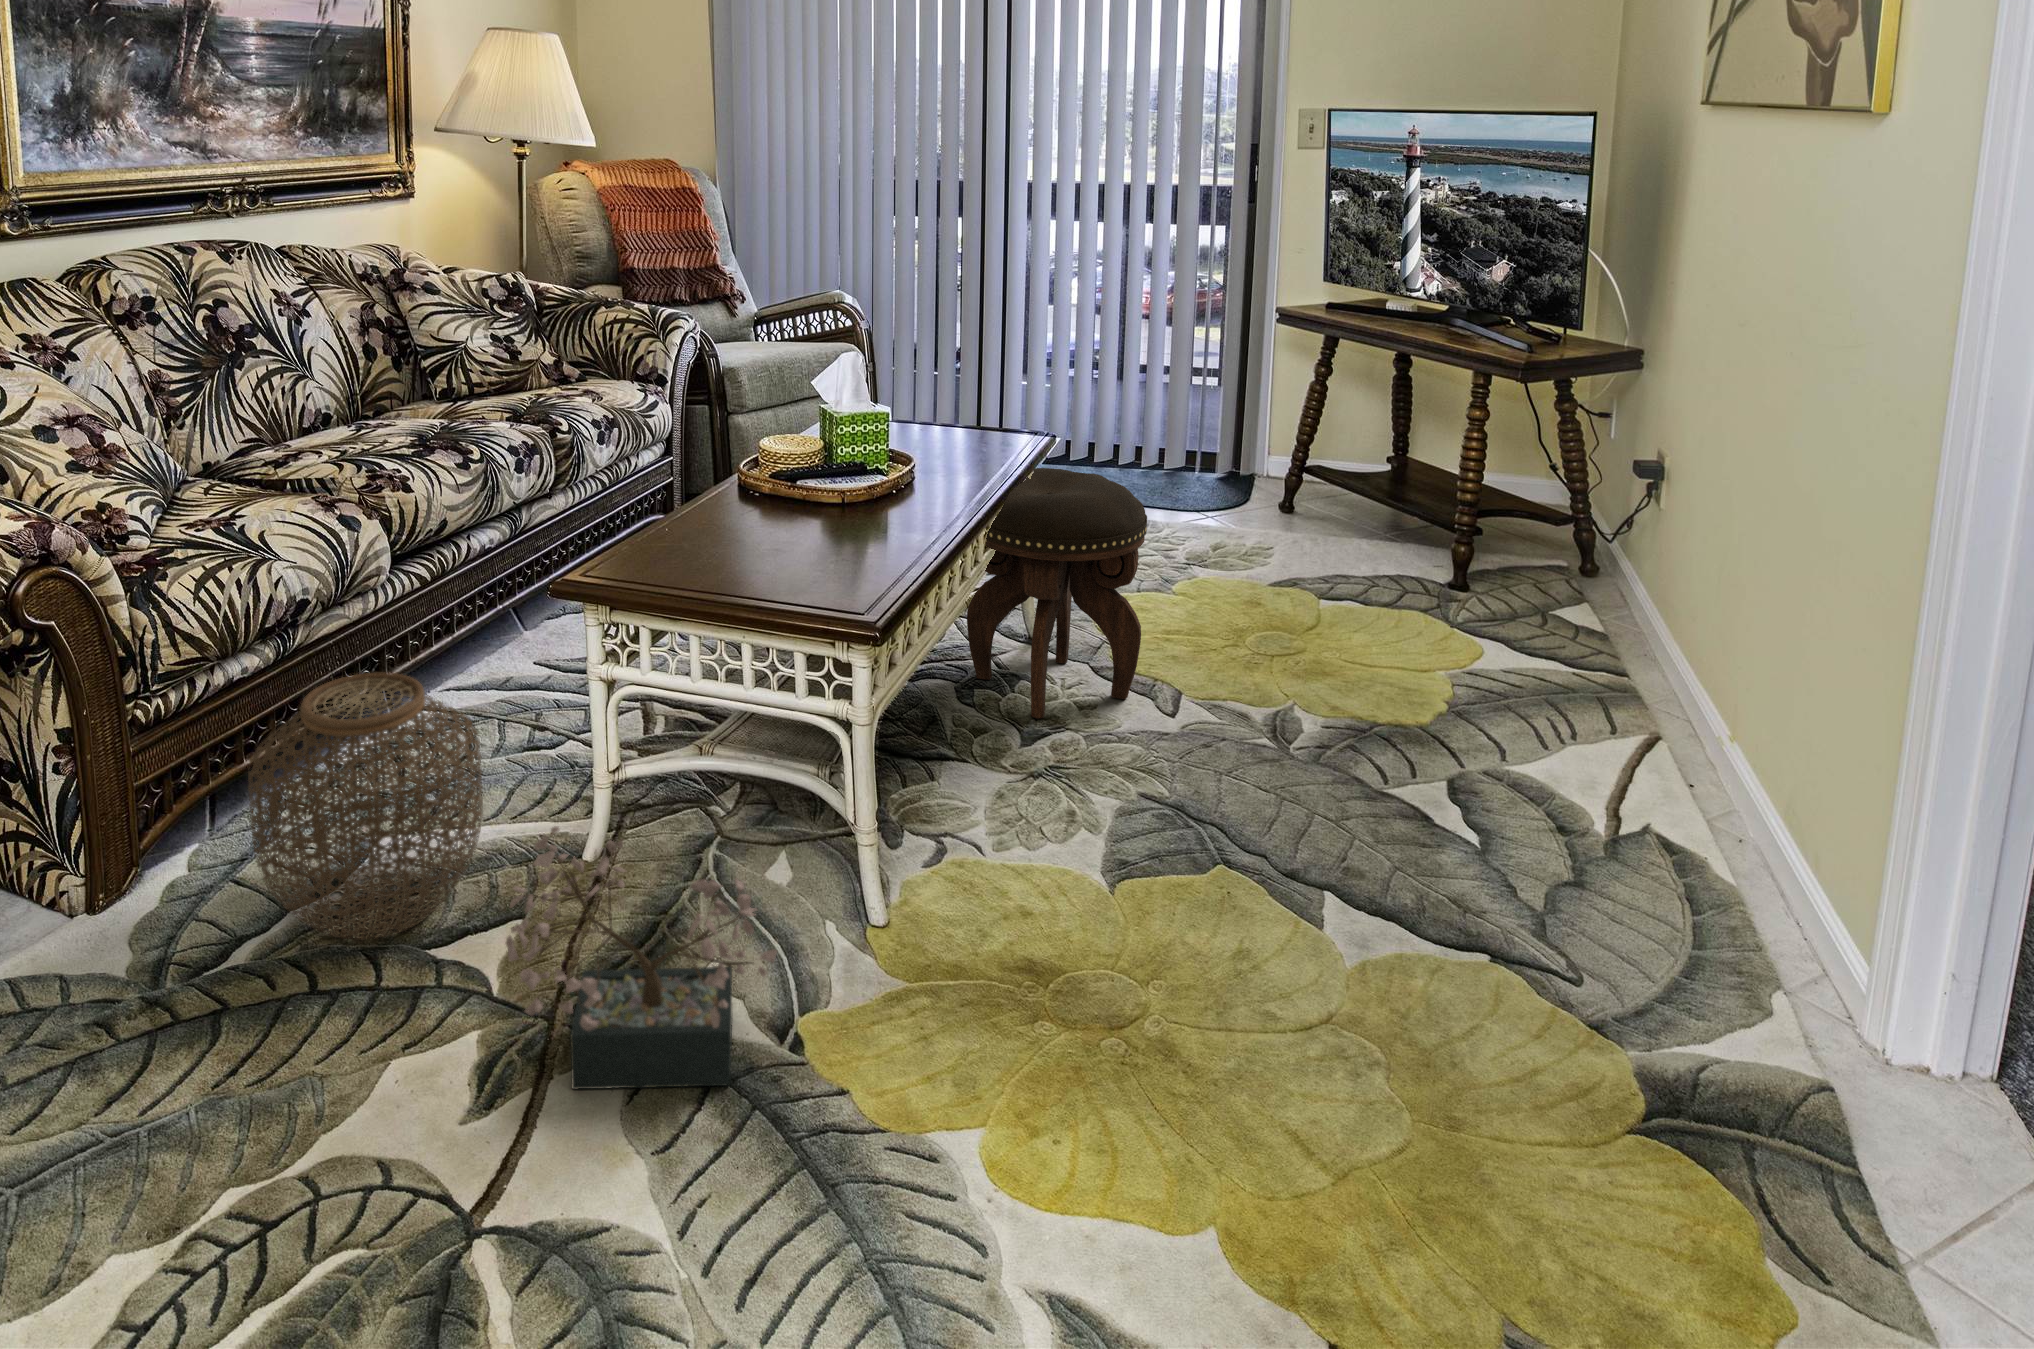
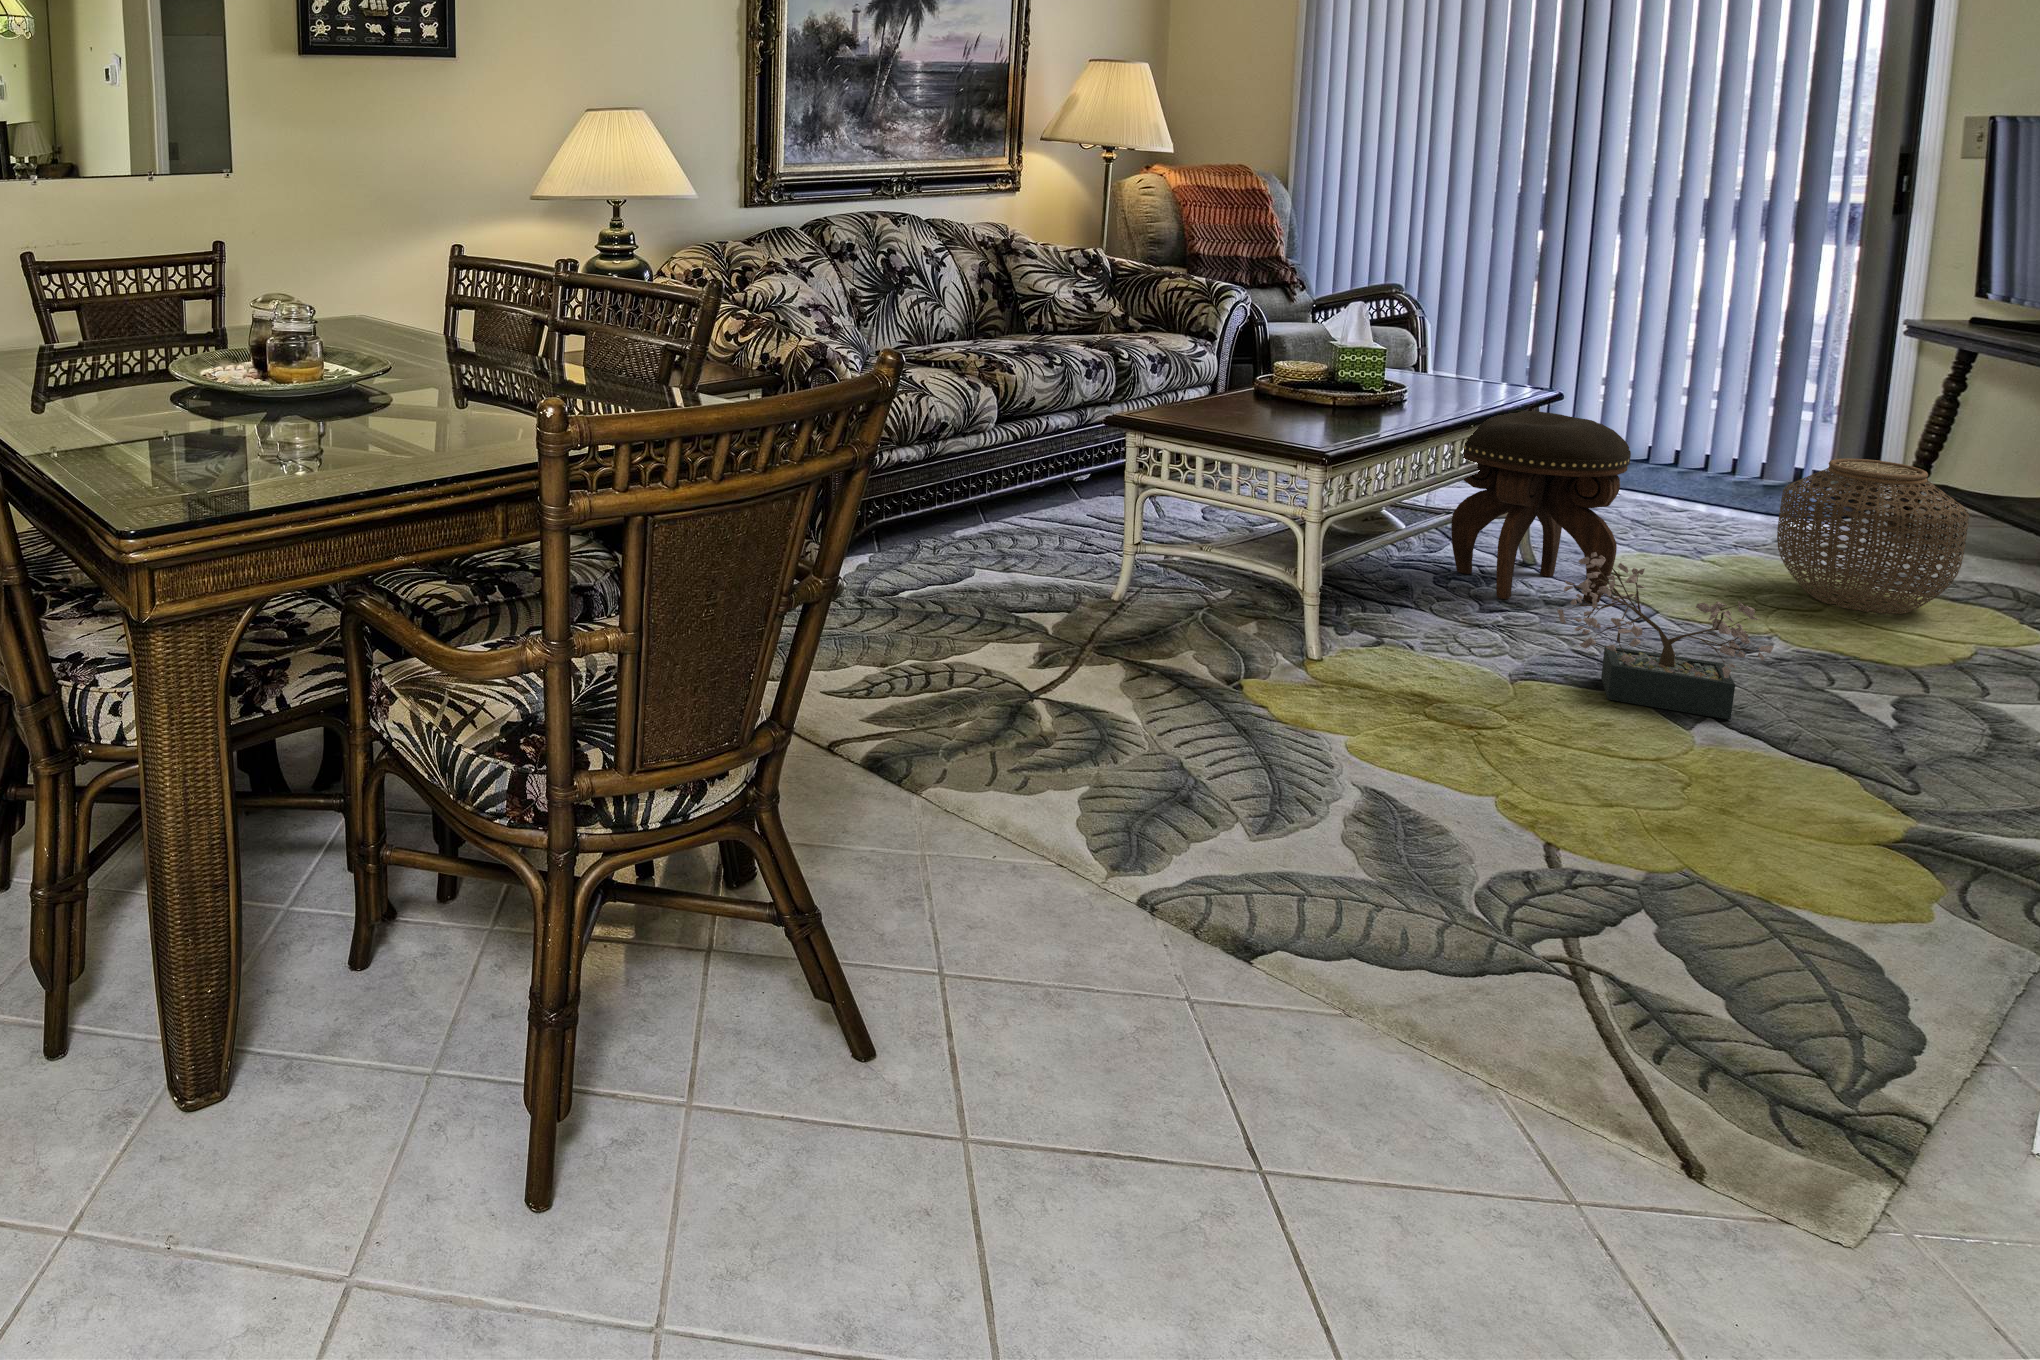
woven basket: present [248,673,483,940] -> present [1777,459,1969,614]
decorative plant: present [506,826,777,1089] -> present [1557,552,1774,720]

